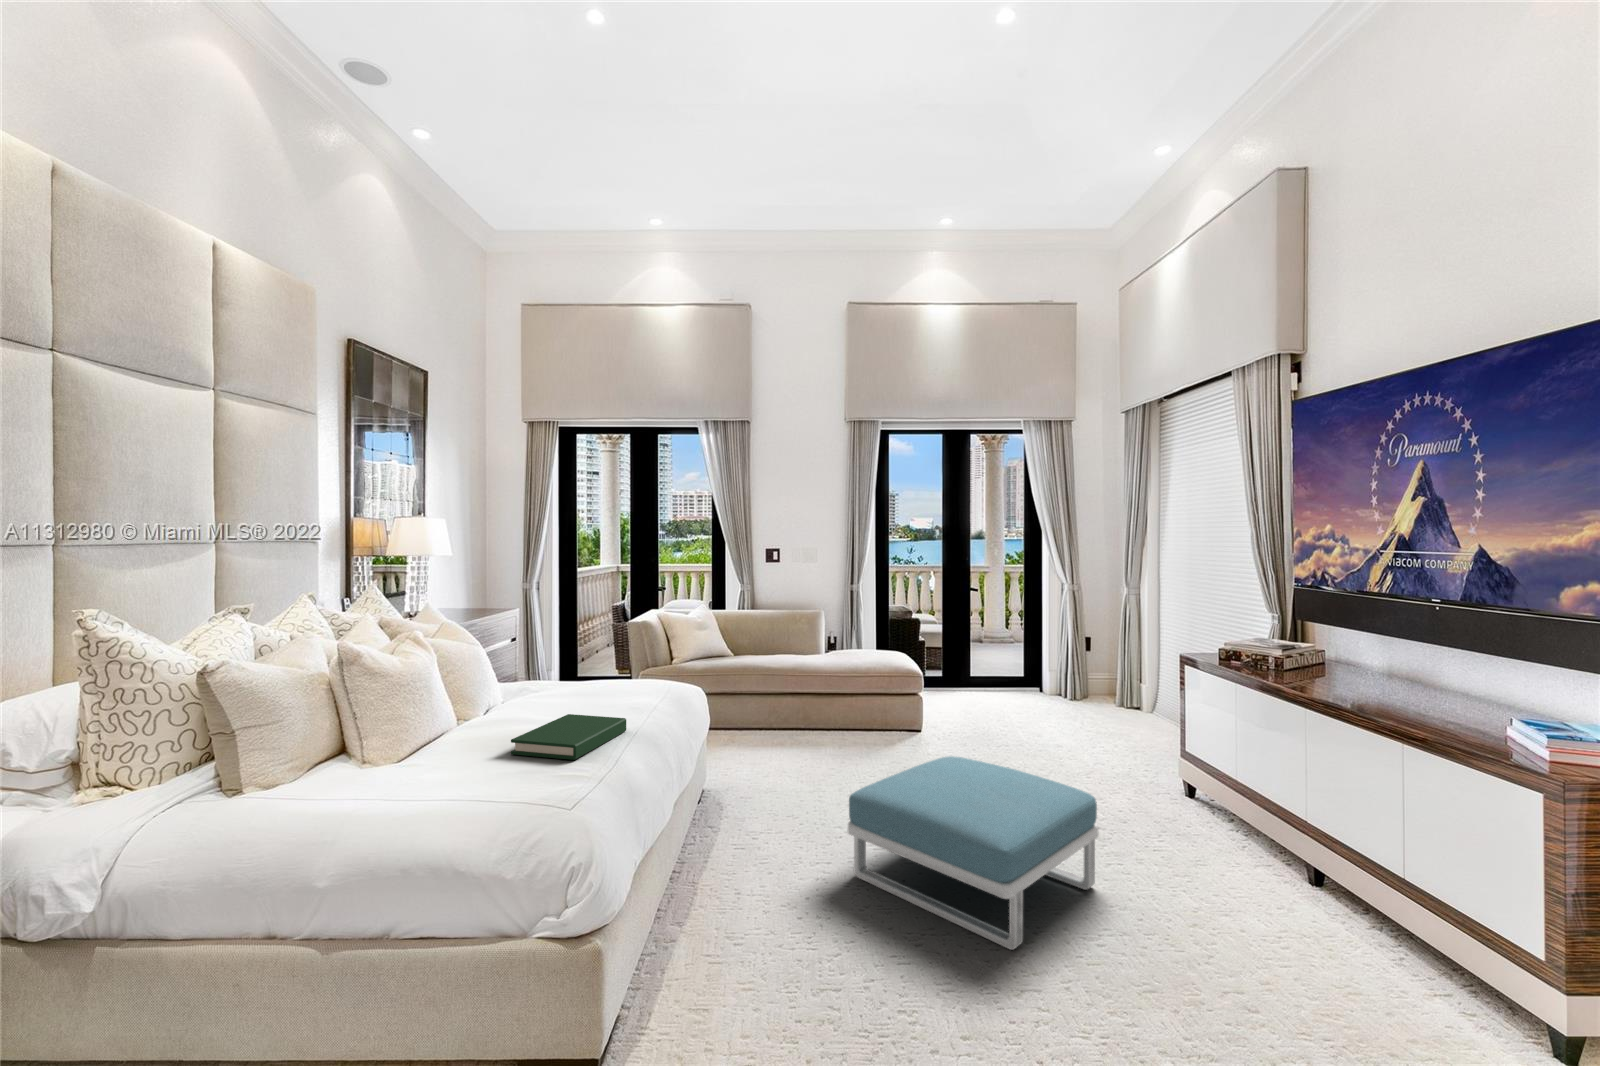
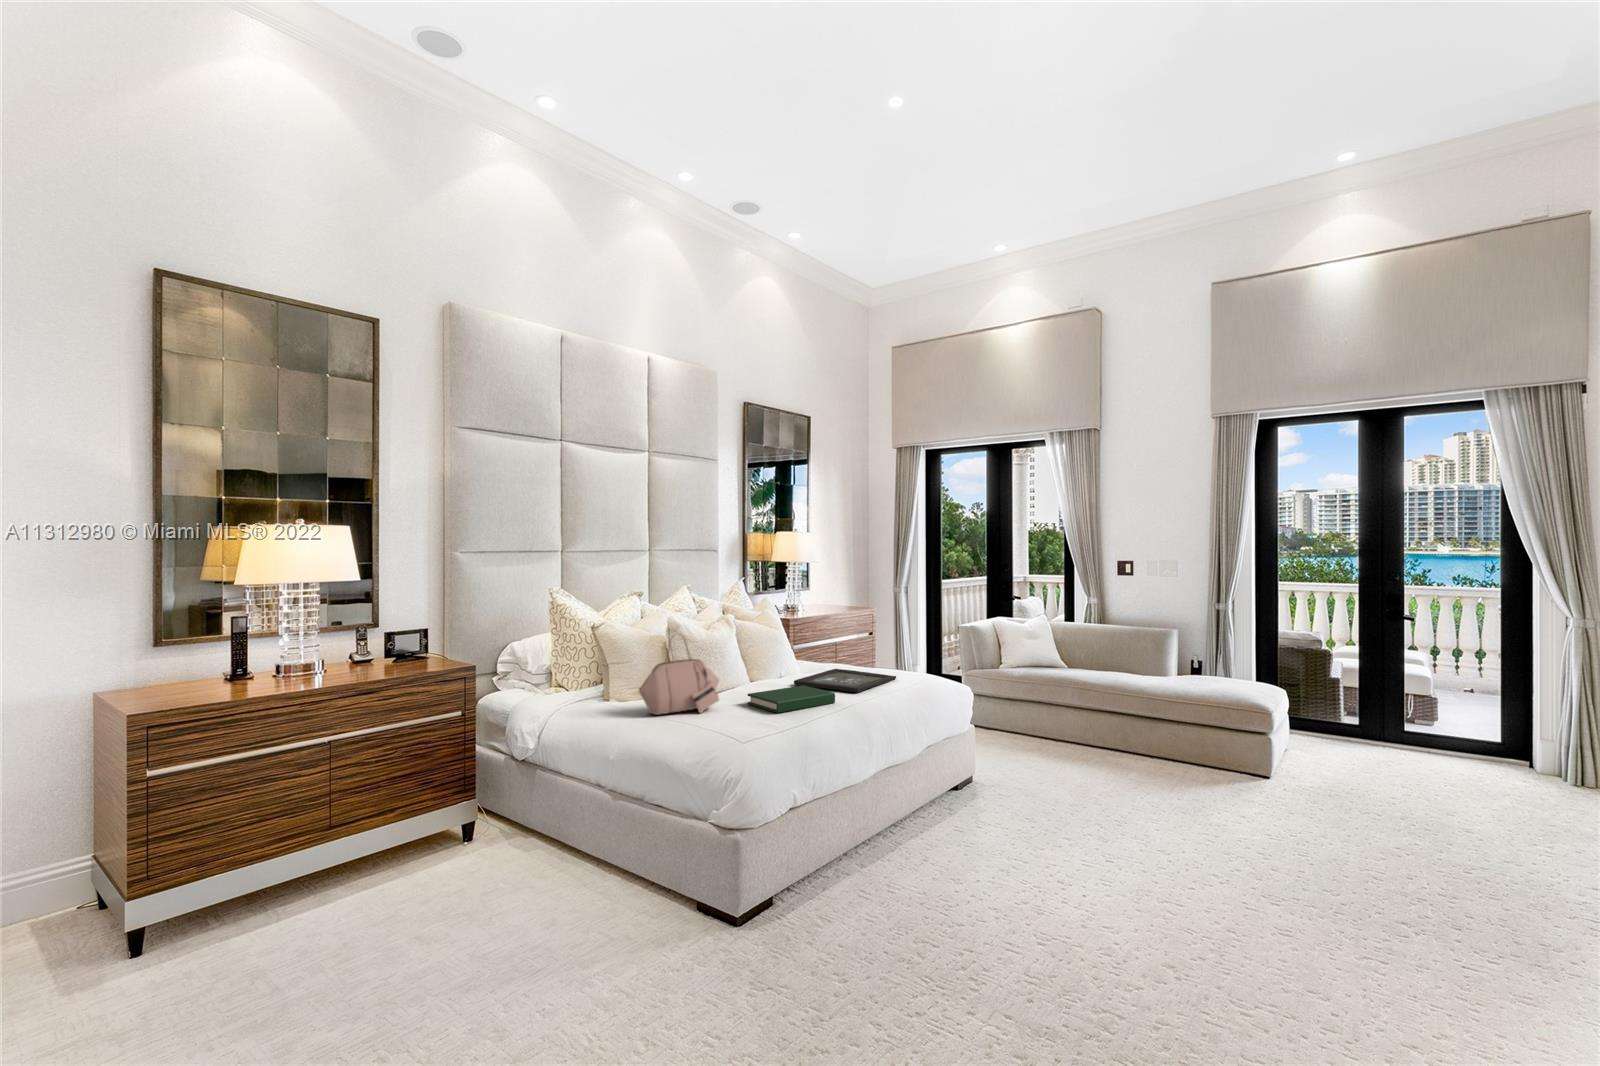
handbag: none [349,665,480,802] -> present [639,640,719,715]
tray: none [536,685,649,715] -> present [794,669,896,692]
footstool: present [848,756,1099,950] -> none [1023,786,1301,963]

